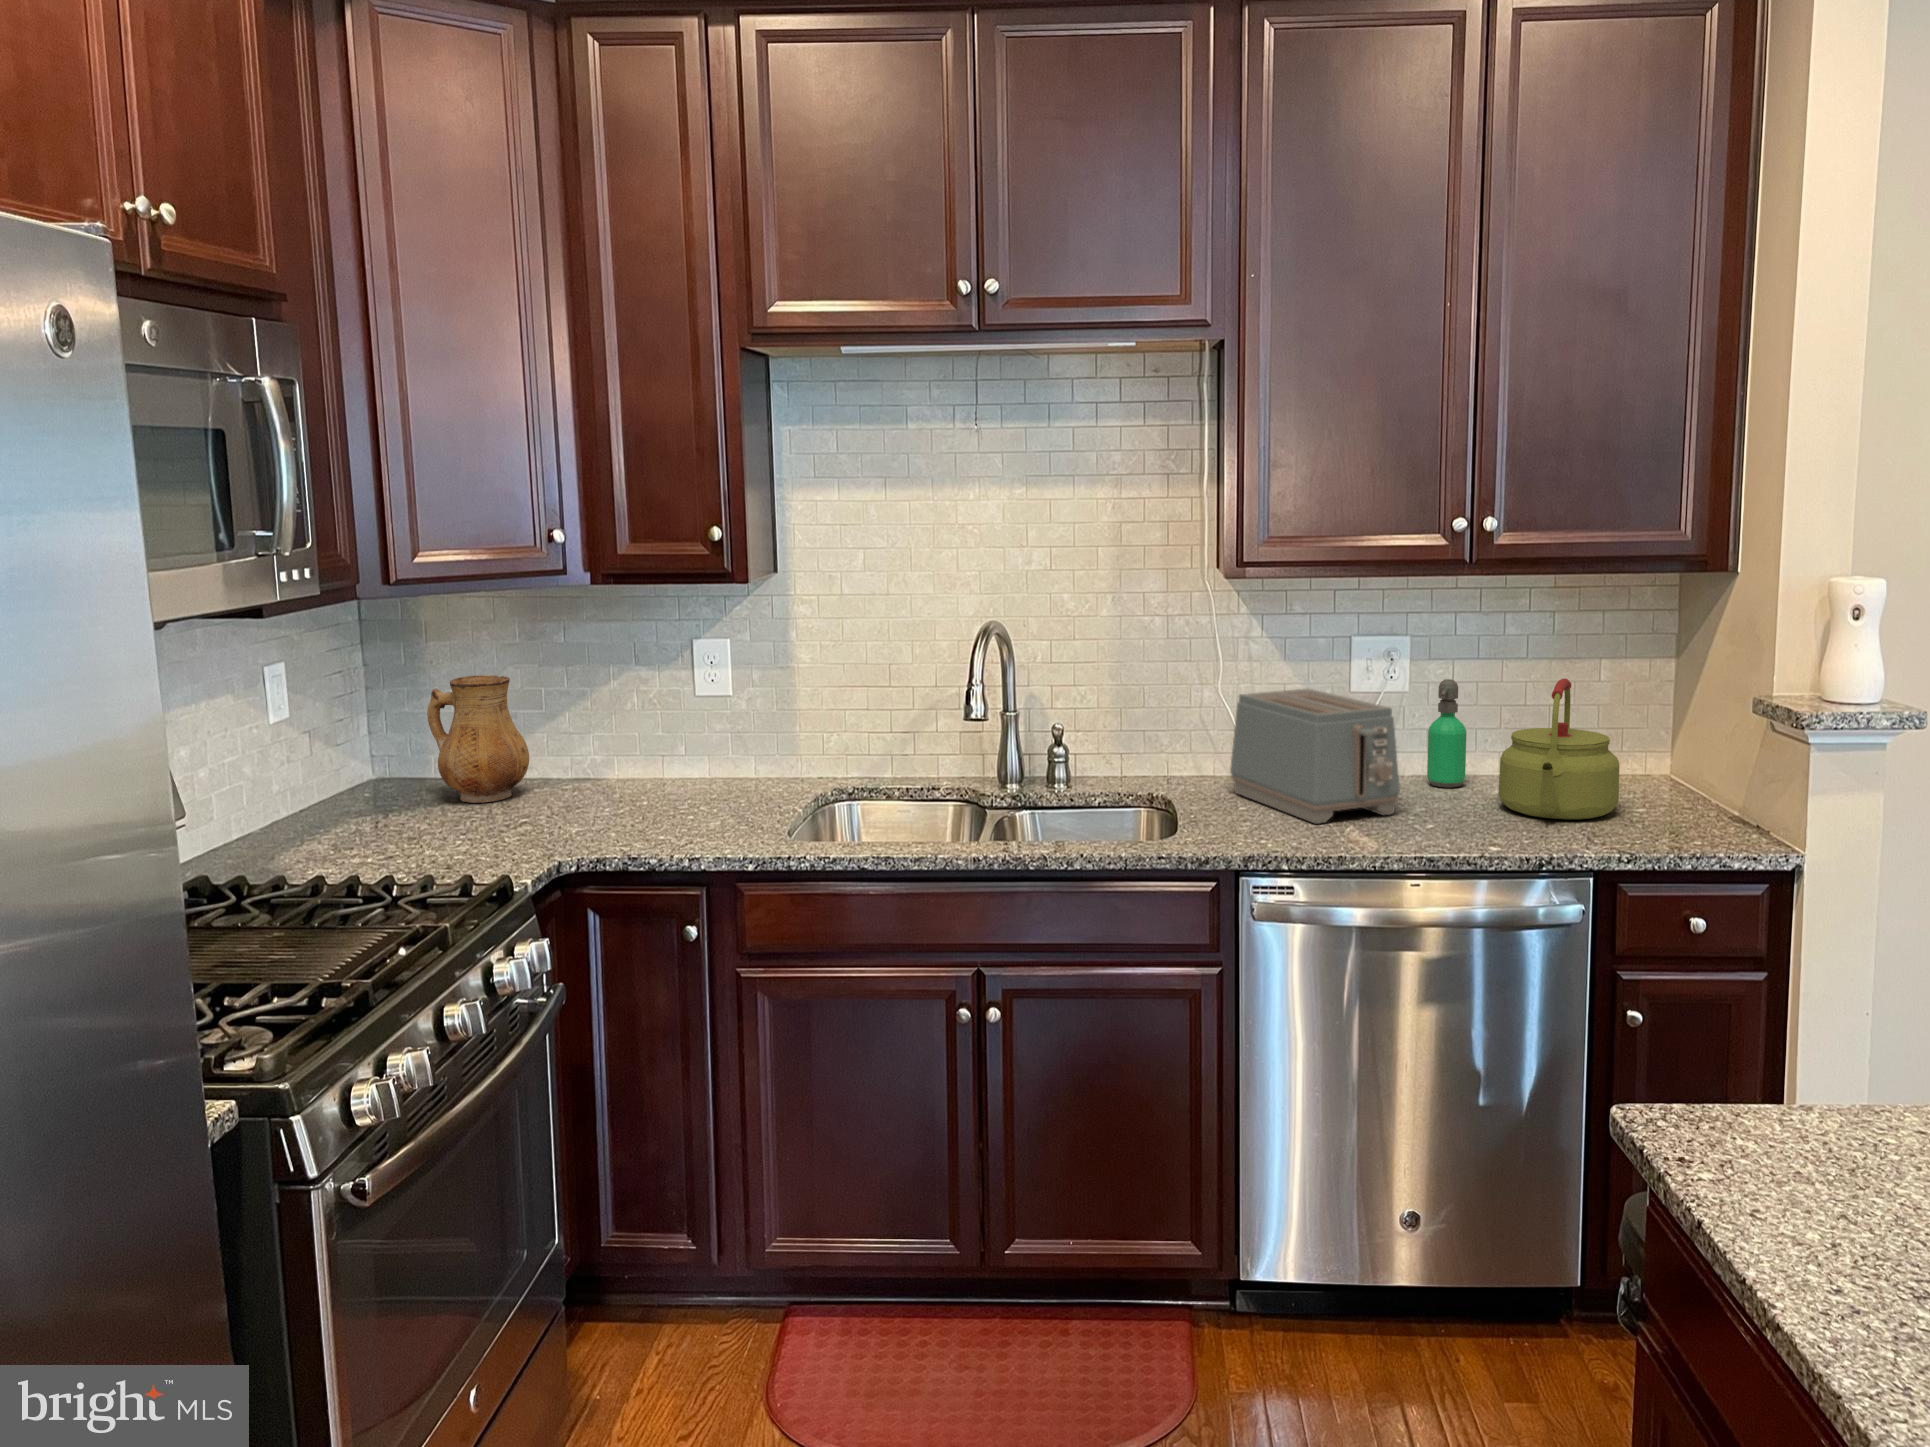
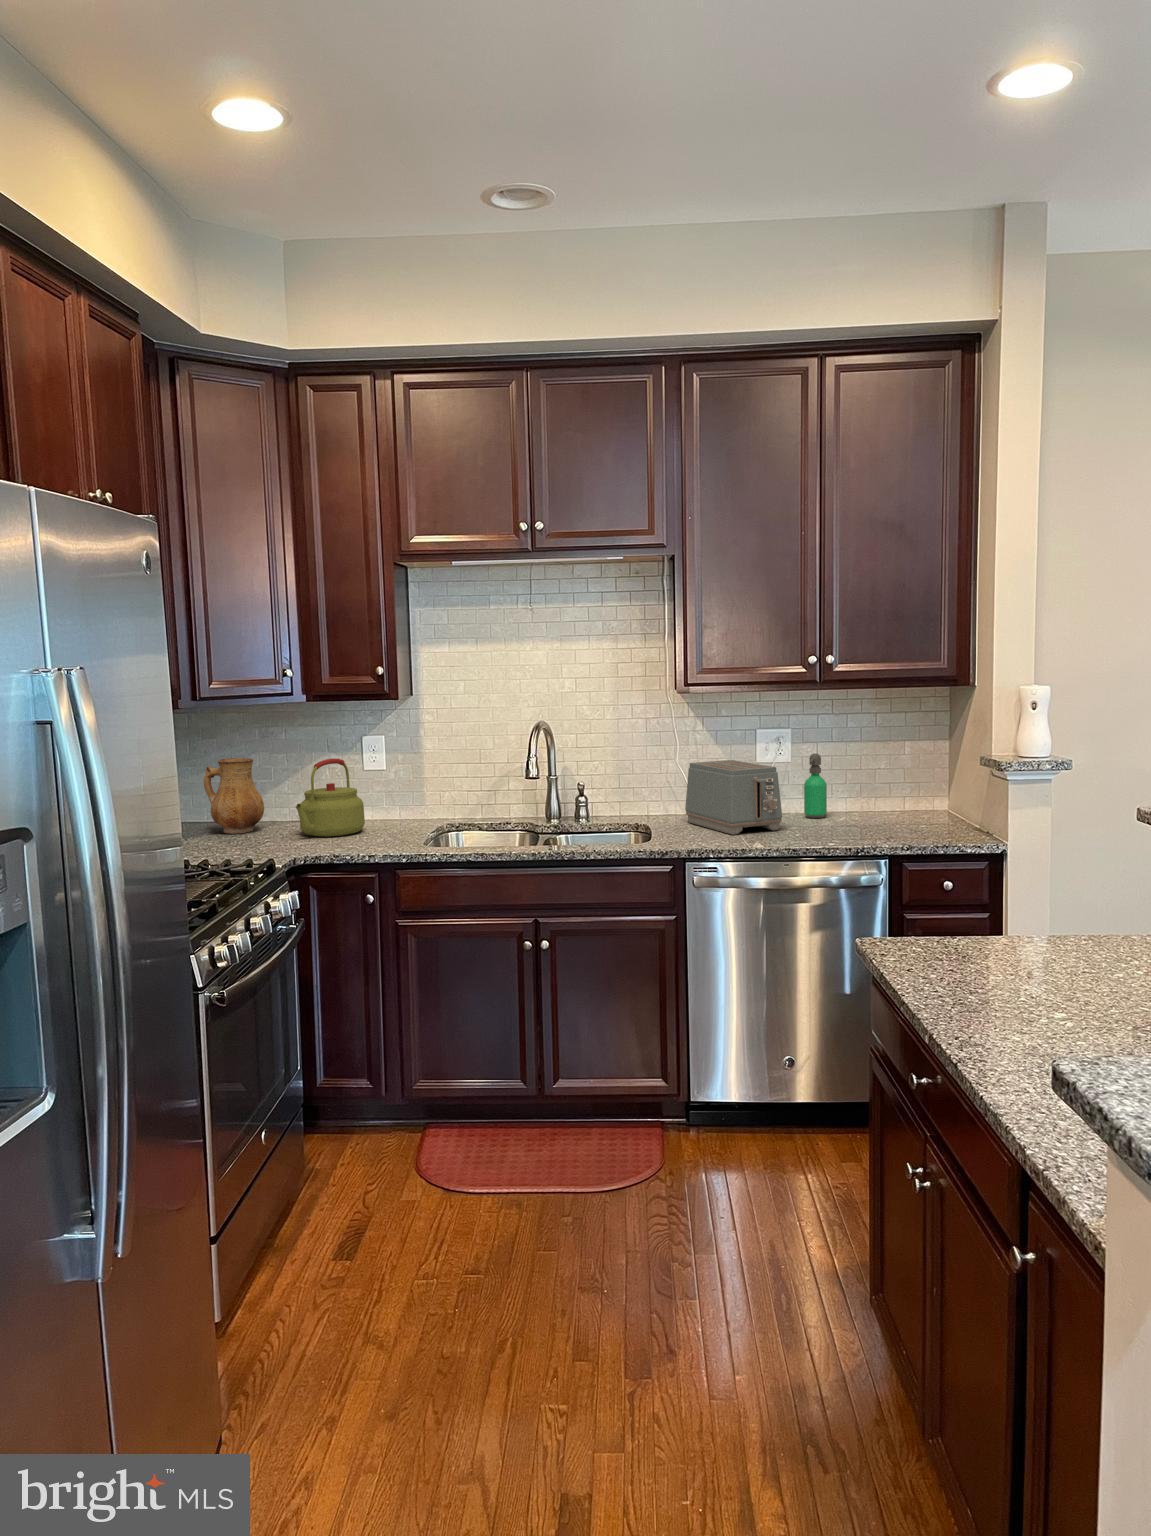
kettle: present [1499,678,1619,820] -> present [296,759,365,837]

